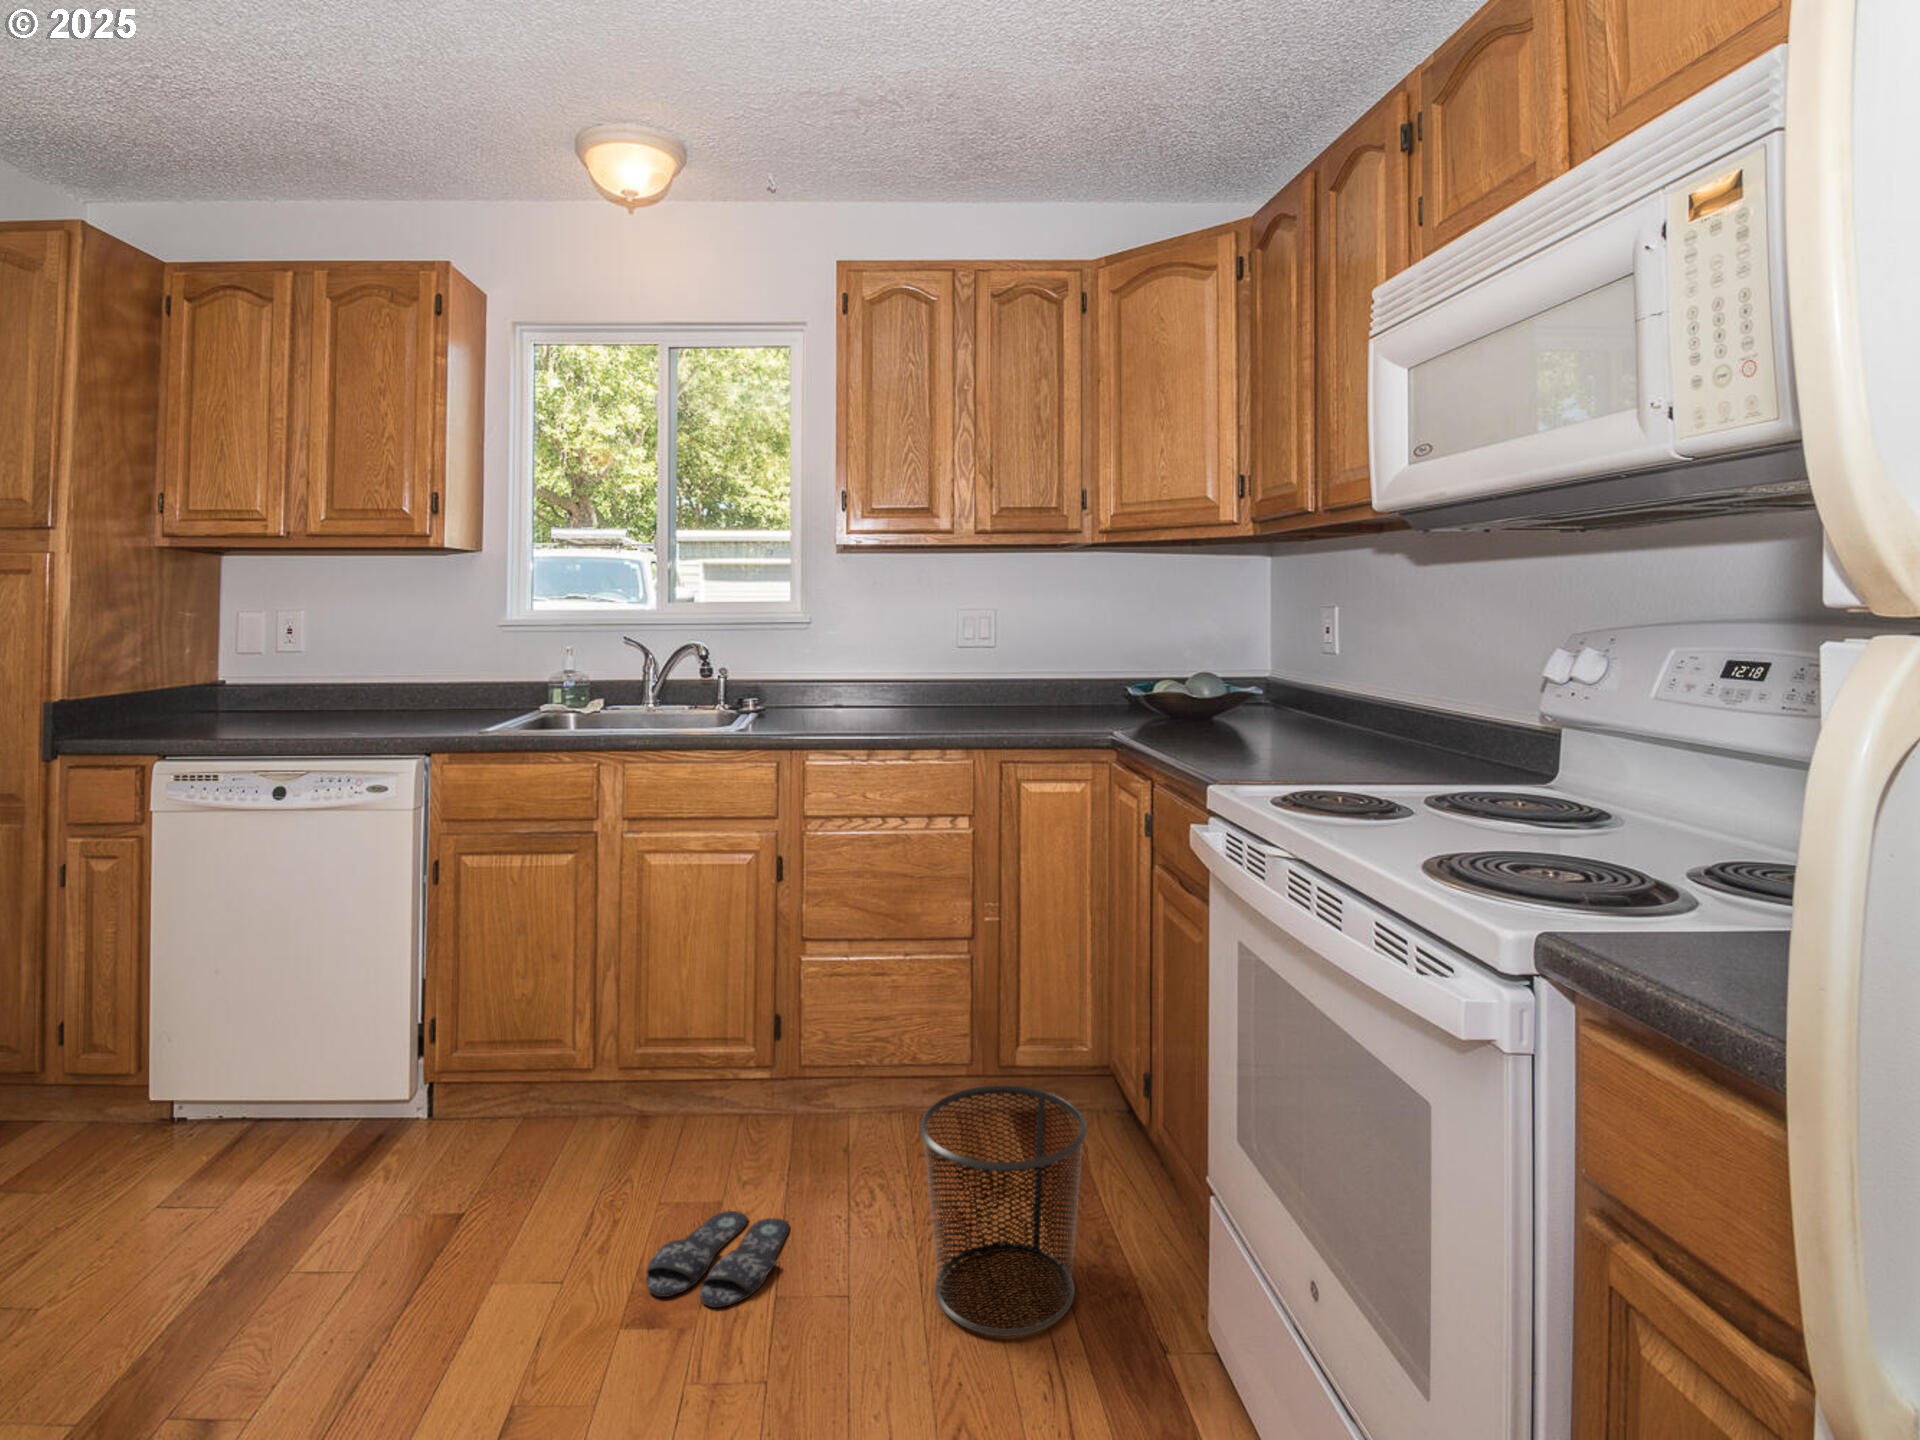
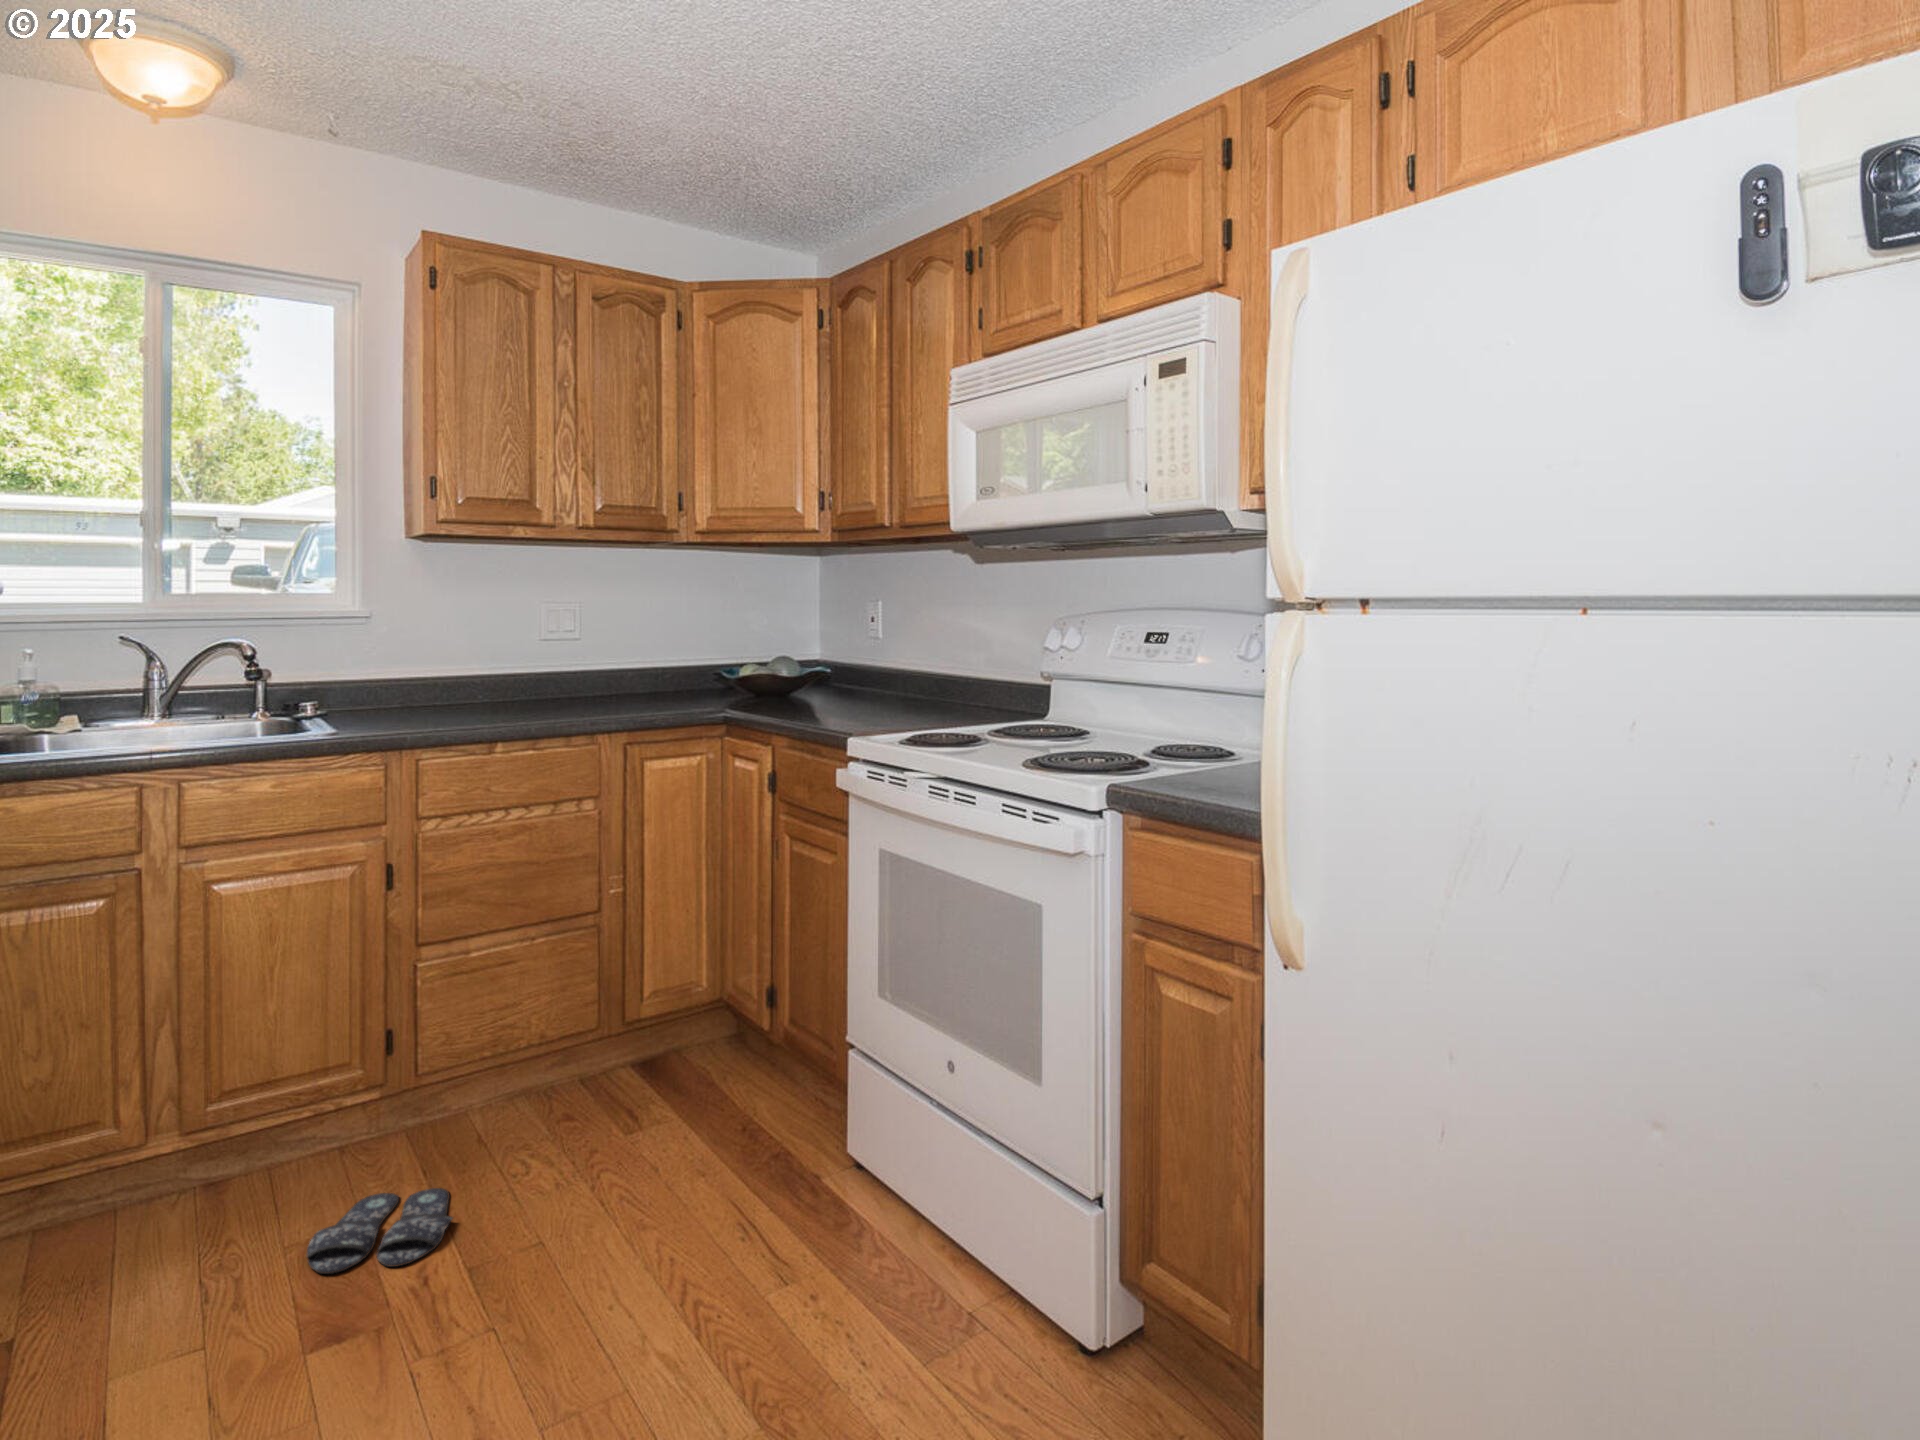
waste bin: present [920,1085,1087,1336] -> none [604,1013,754,1218]

